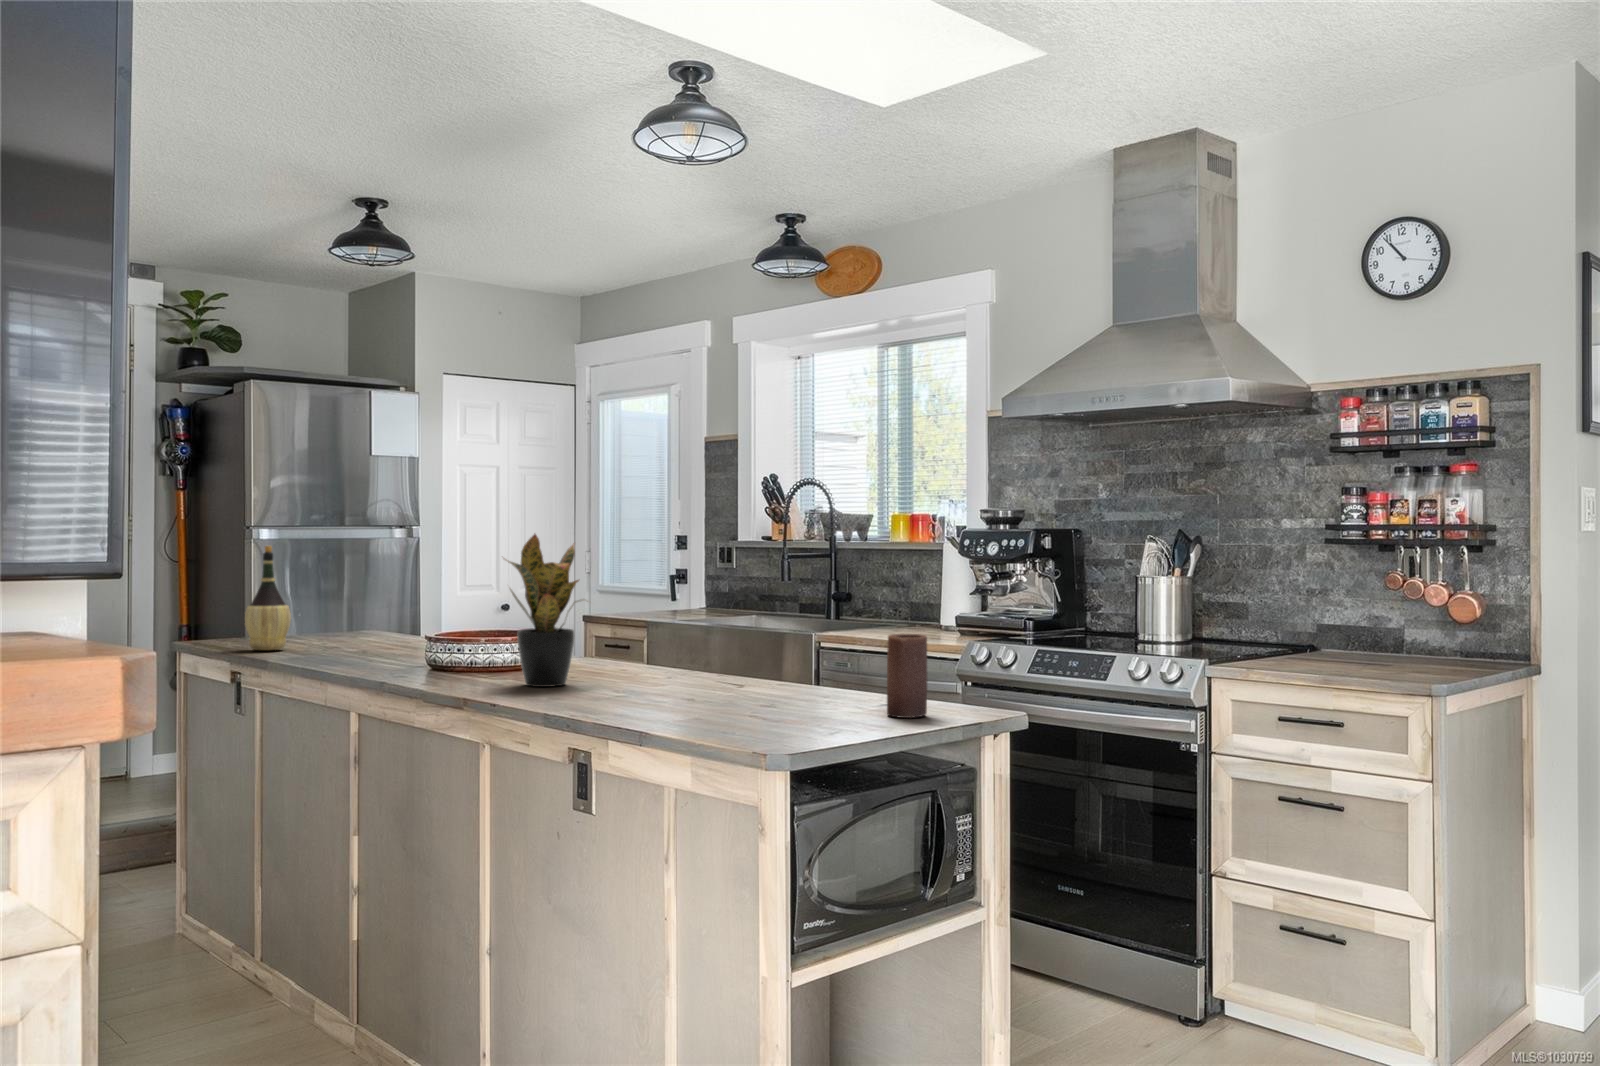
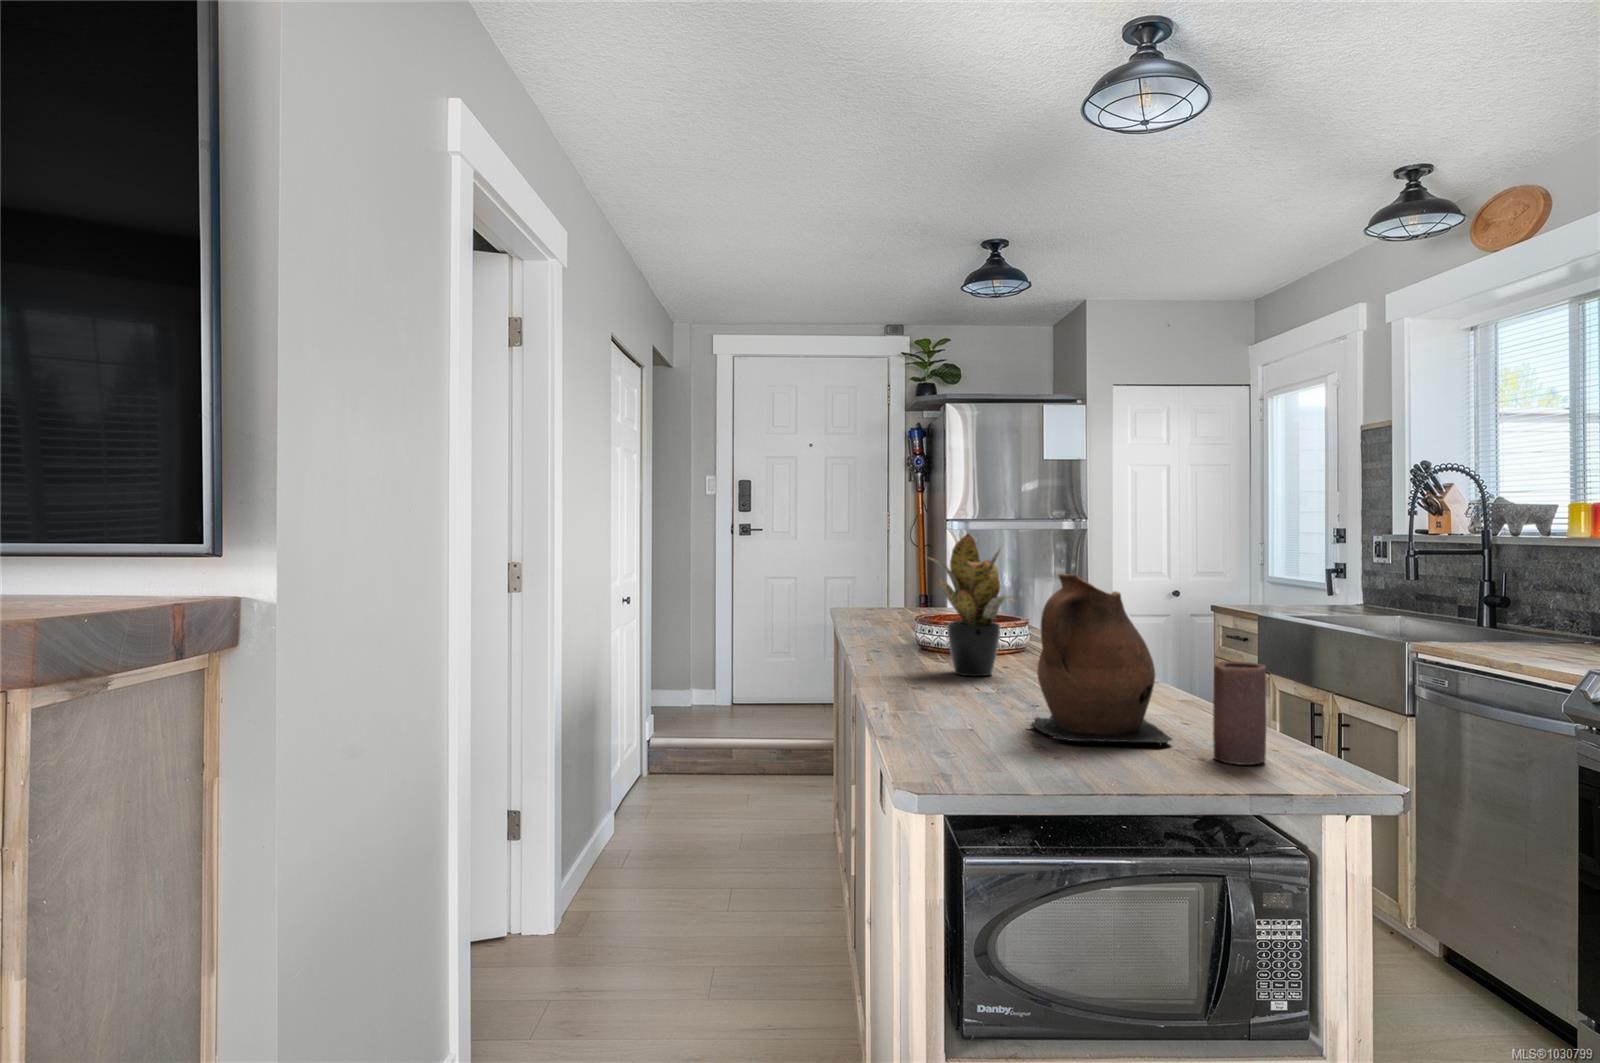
wine bottle: present [245,546,291,650] -> none [848,538,881,620]
ceramic pitcher: none [705,566,845,718] -> present [1031,574,1172,745]

